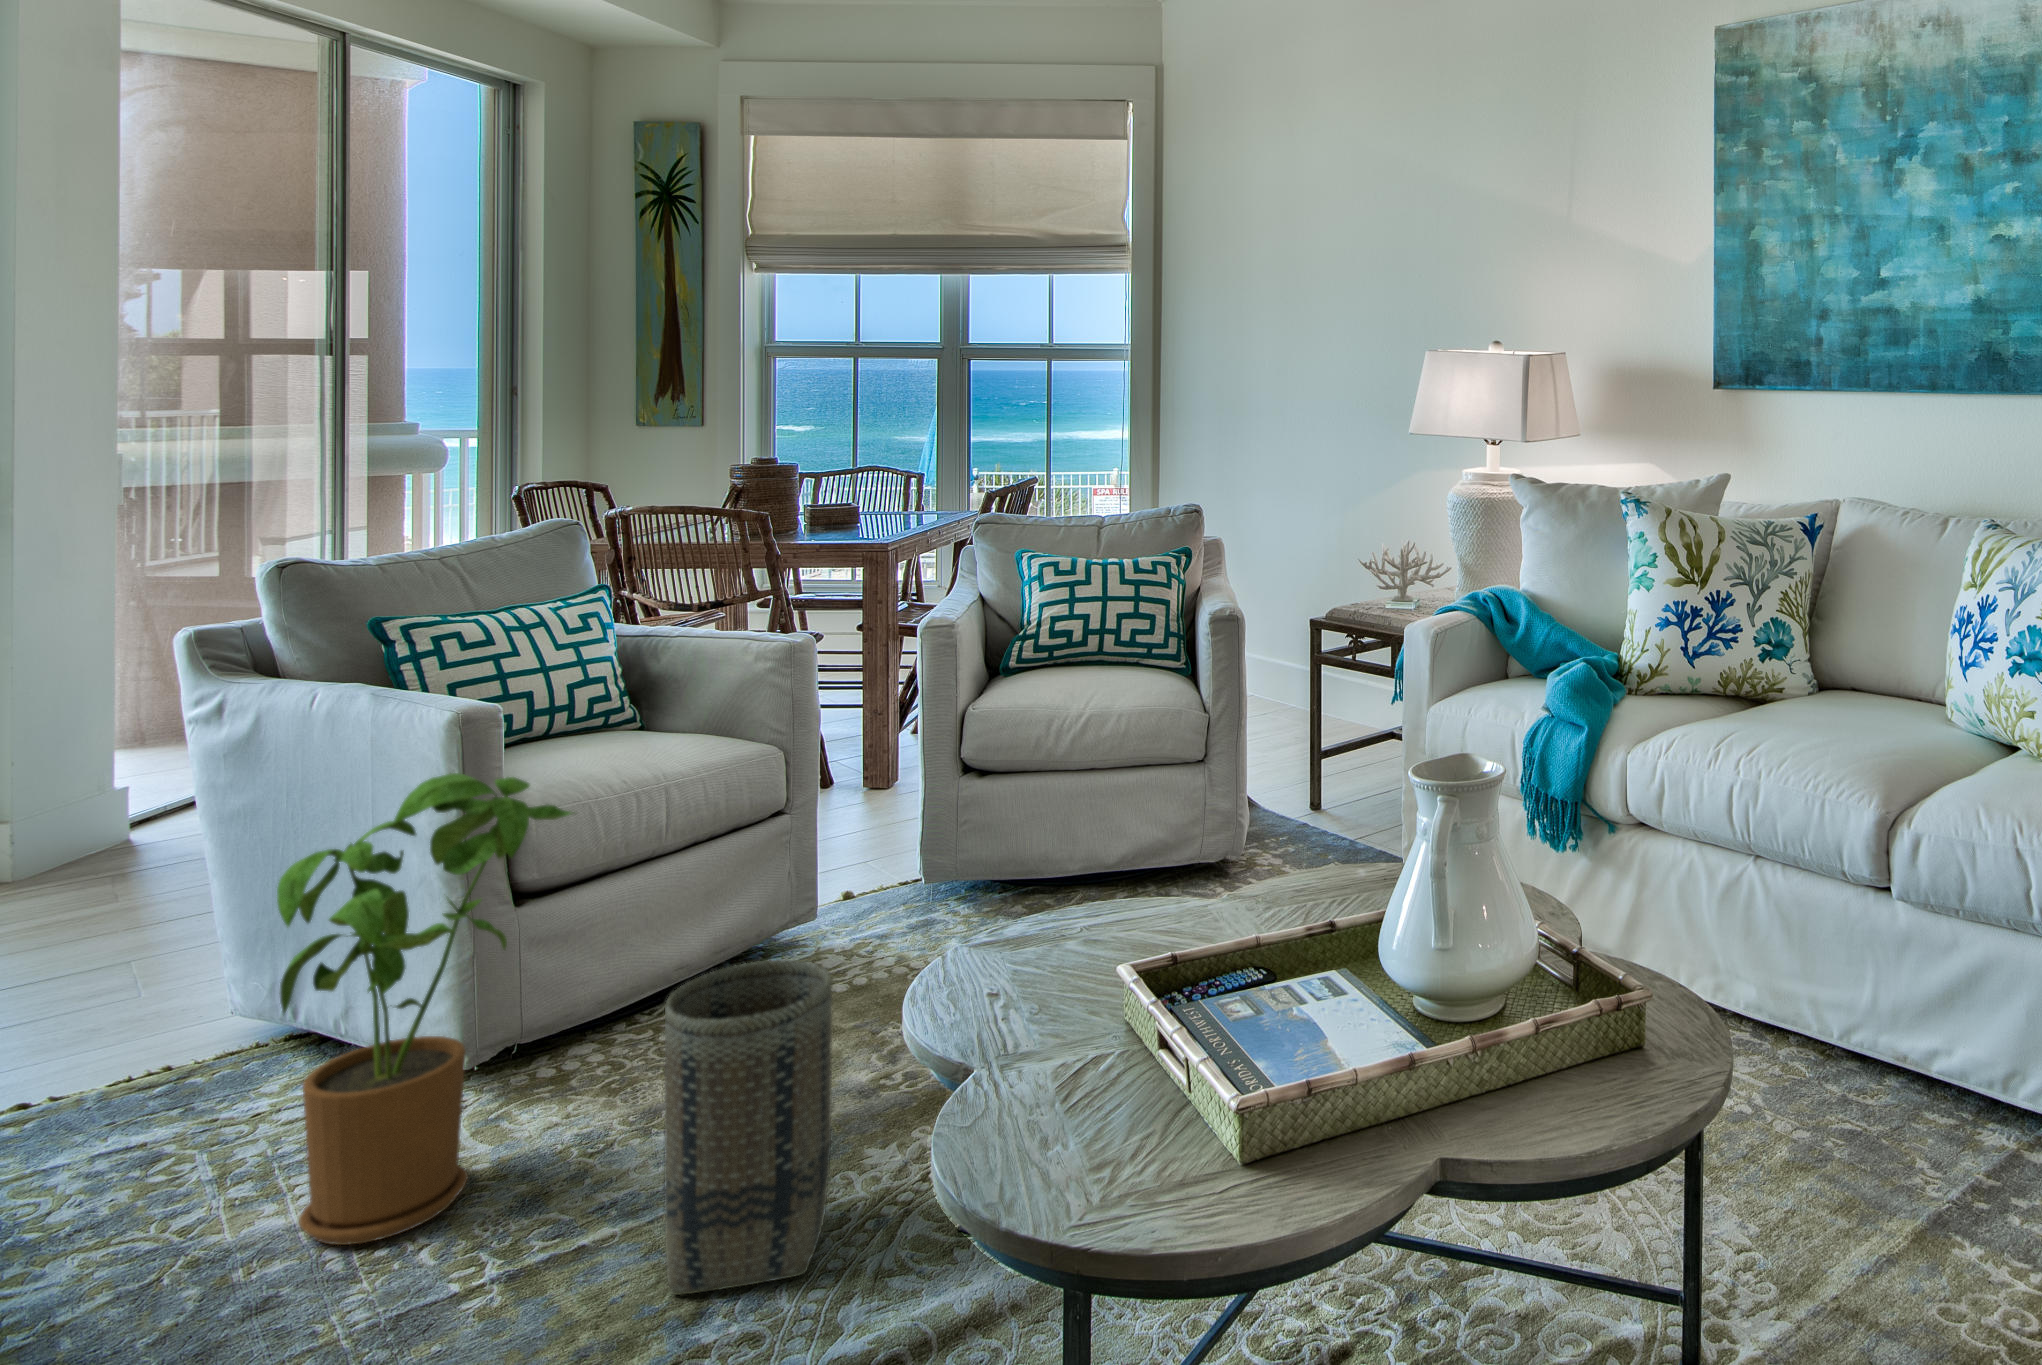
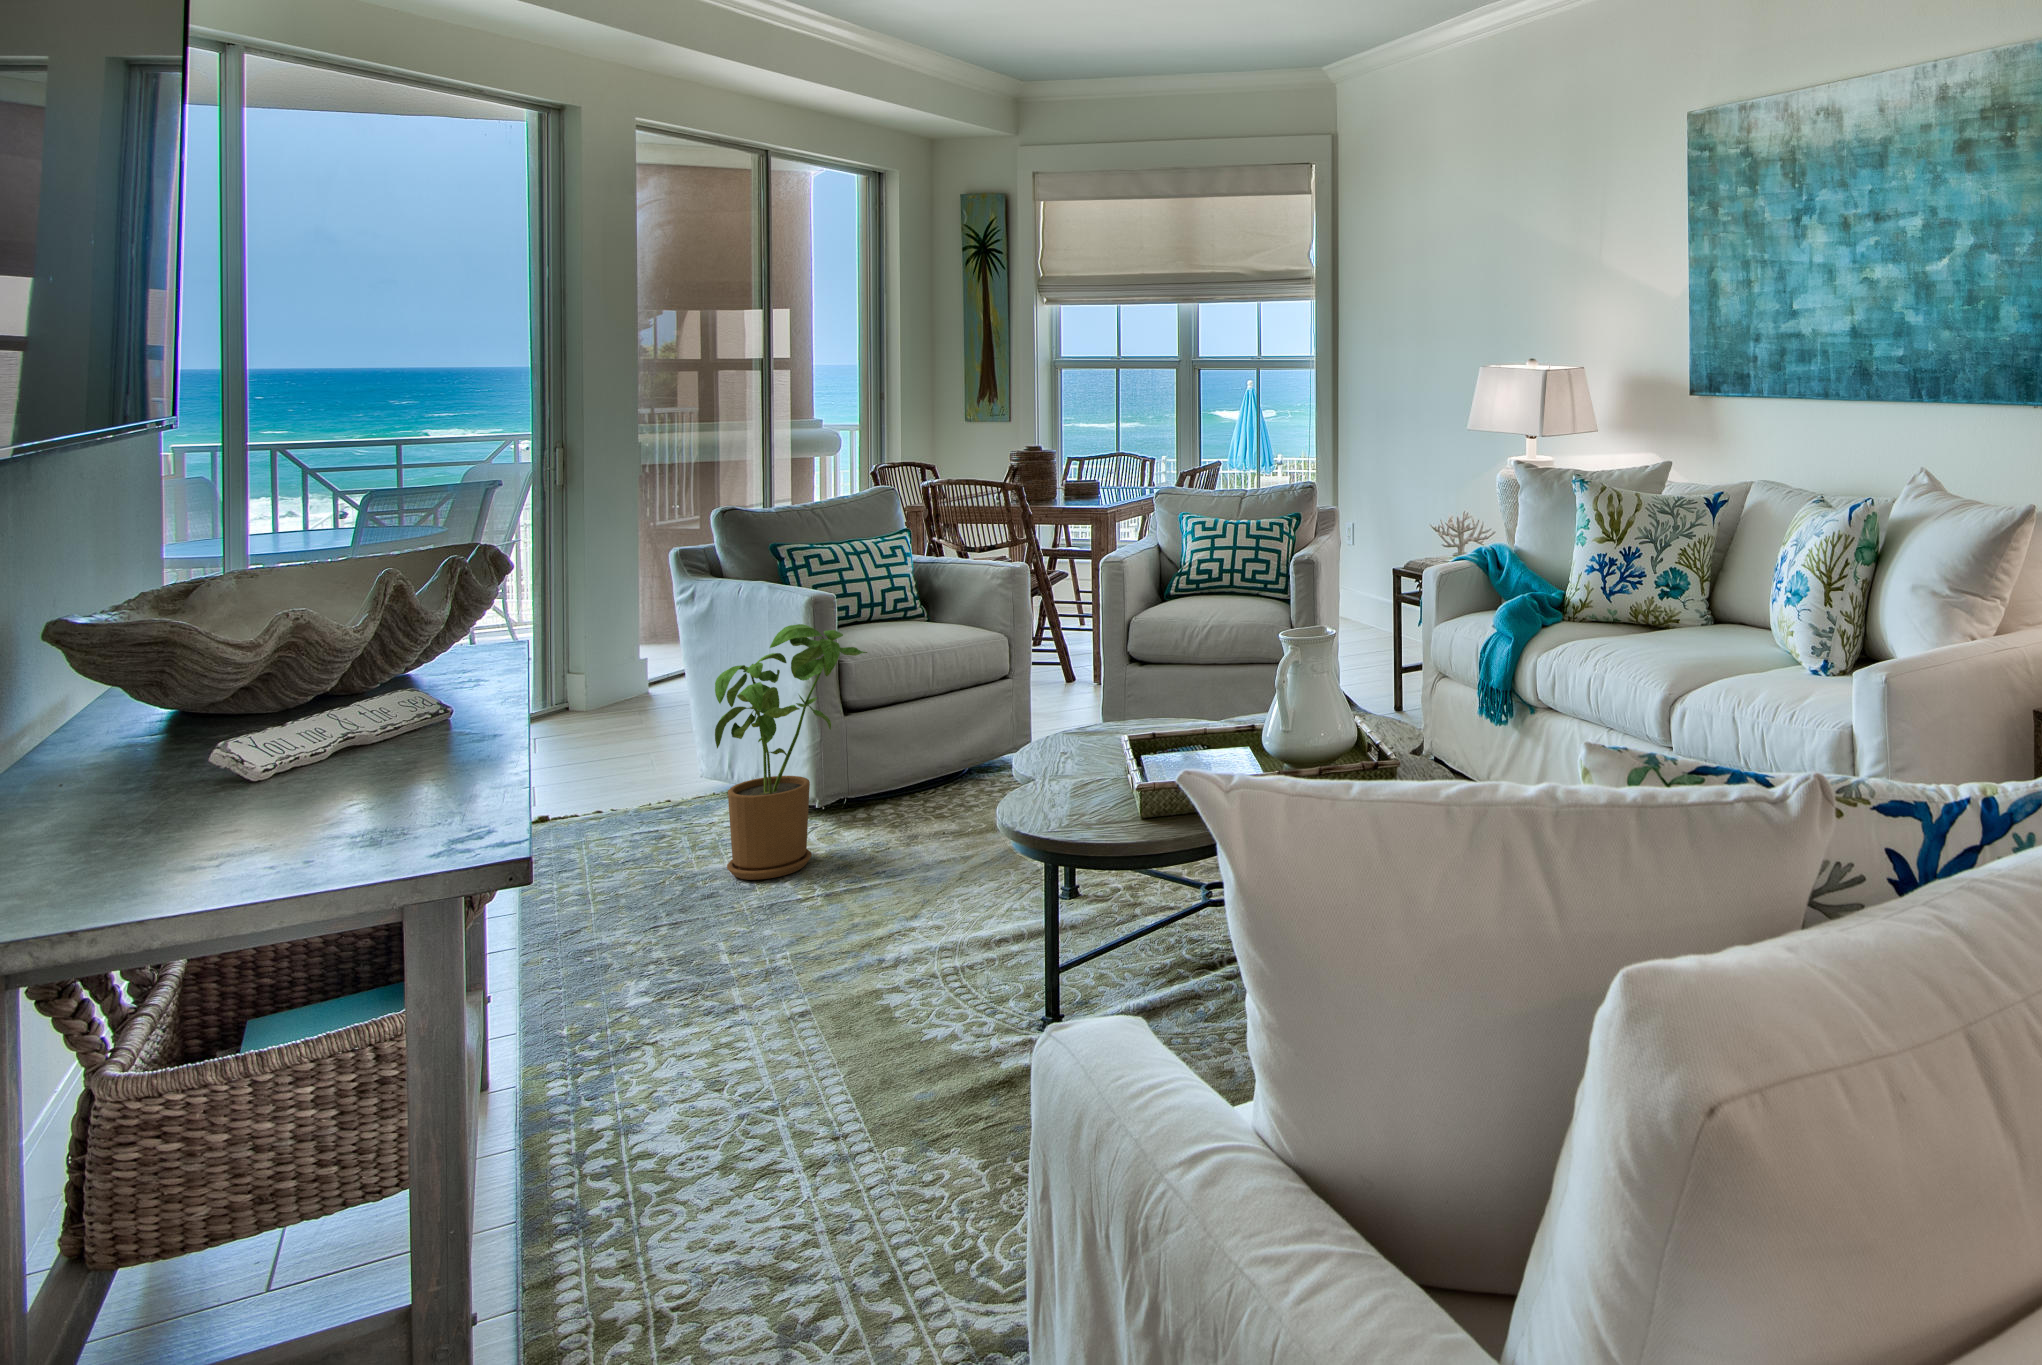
basket: present [664,960,832,1295] -> none [901,738,992,912]

